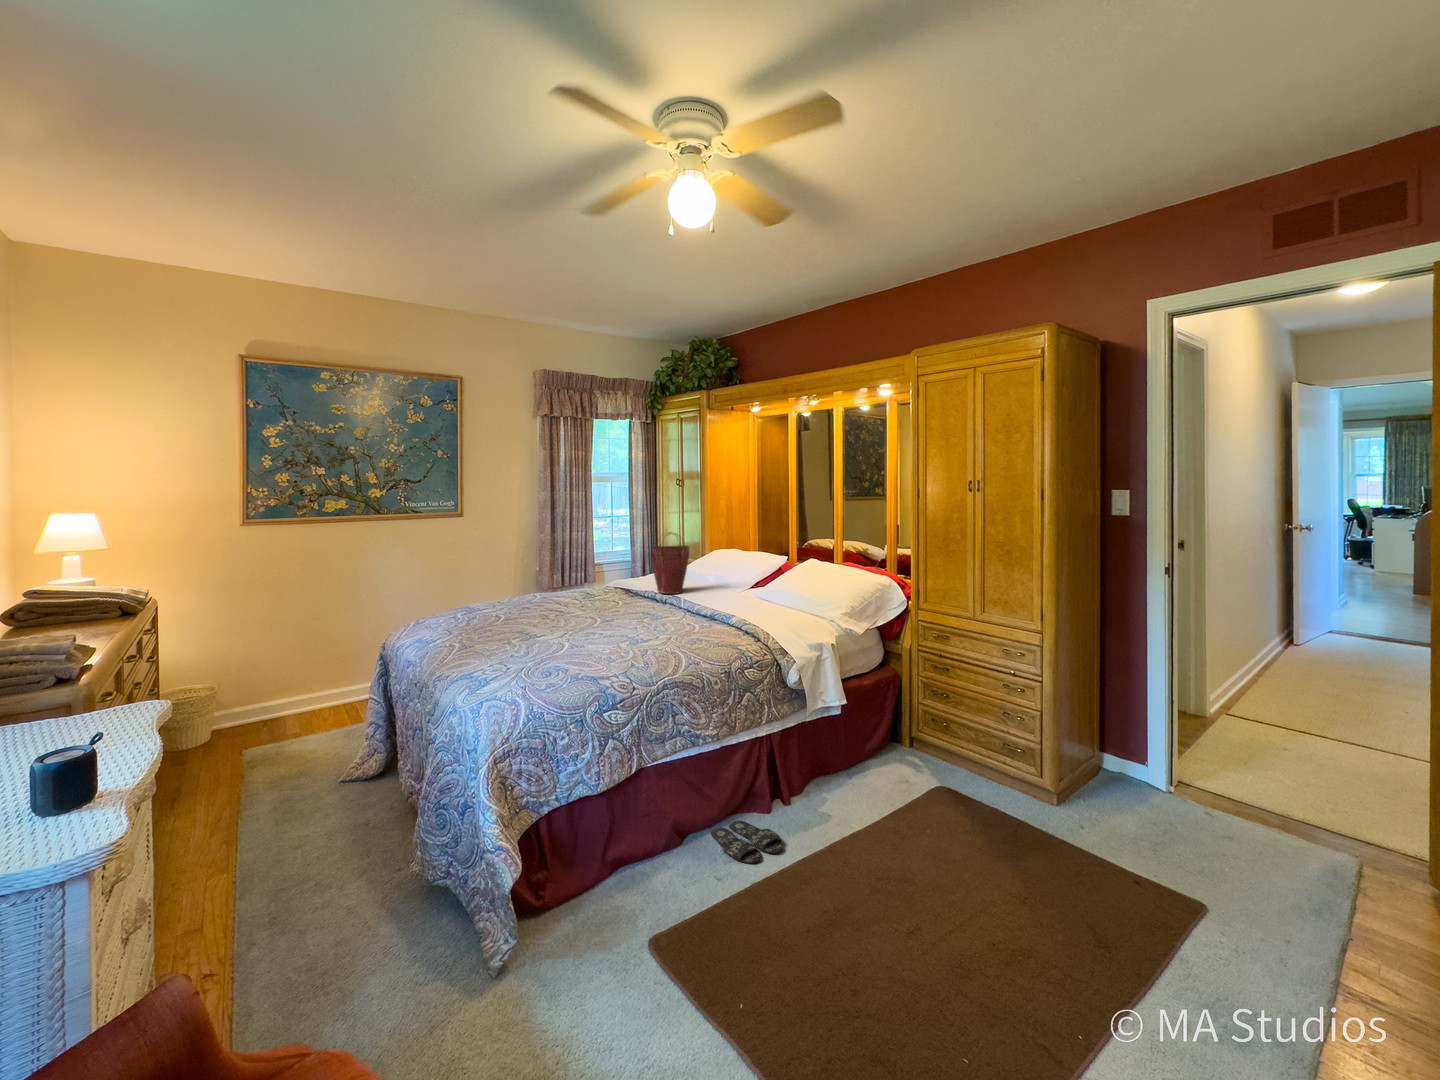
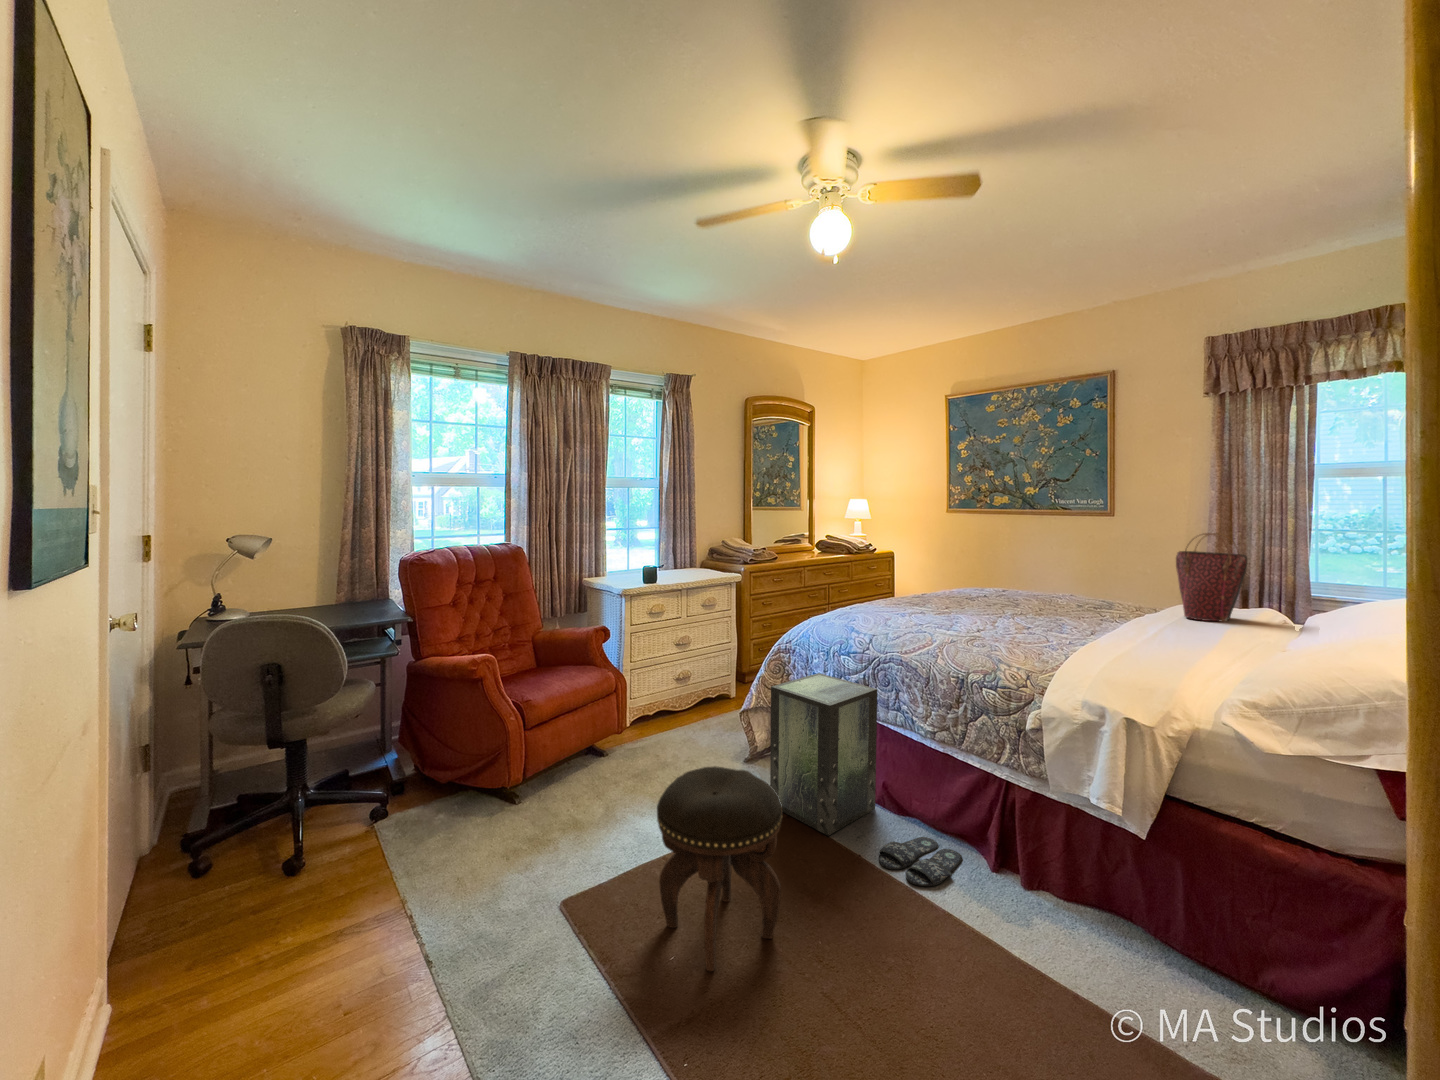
storage box: none [589,724,712,925] -> present [770,673,877,836]
footstool: none [809,813,944,1029] -> present [657,766,782,971]

